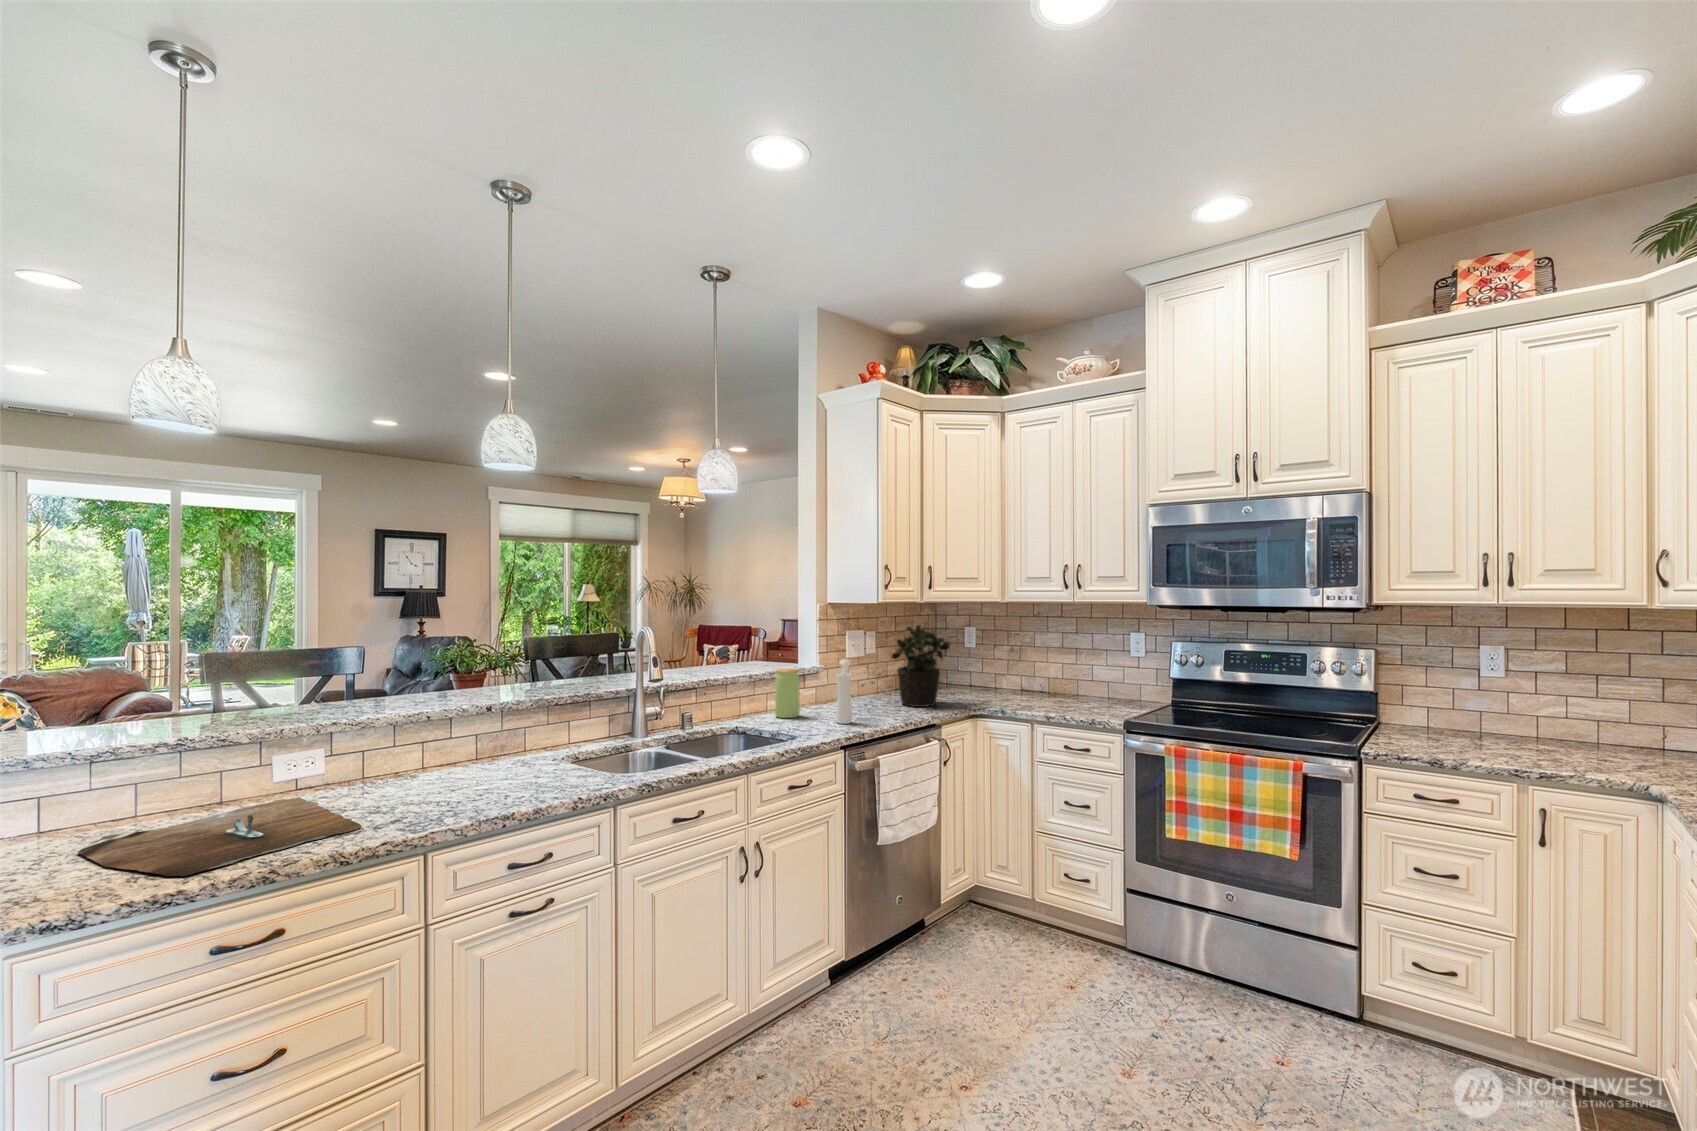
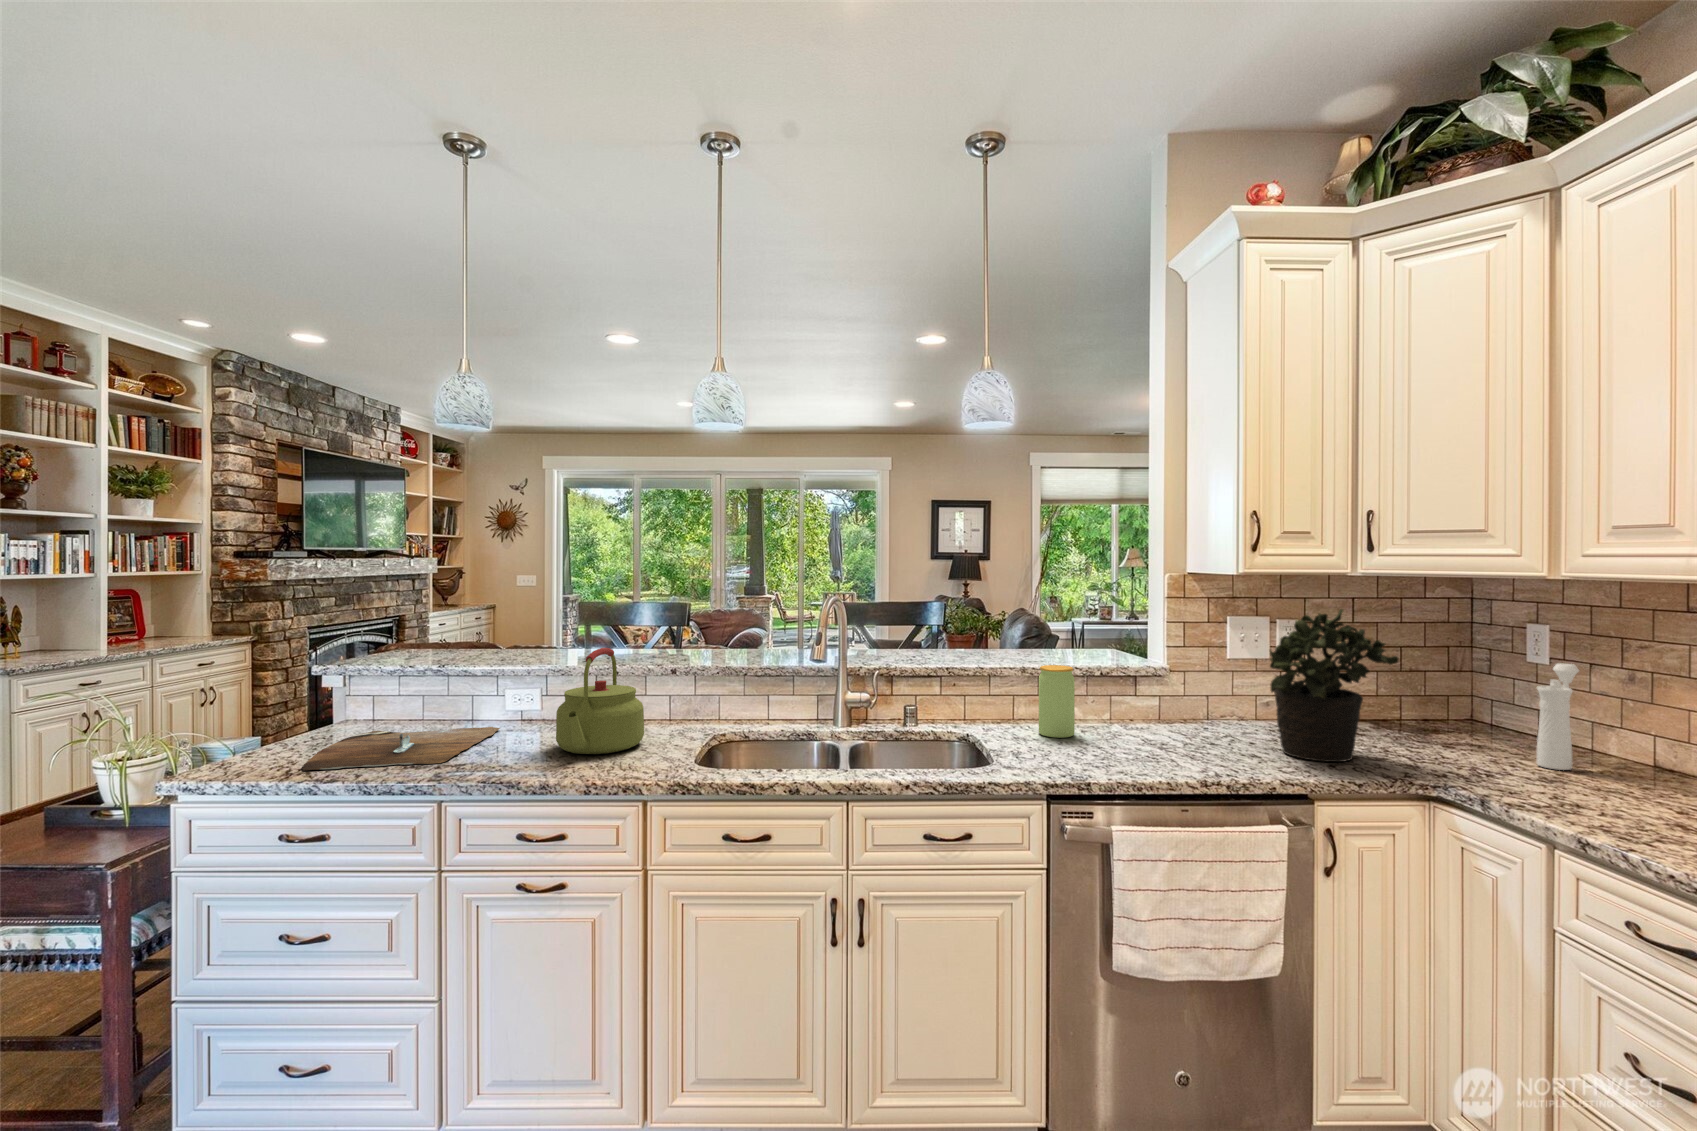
pepper mill: present [836,659,852,724] -> present [1537,663,1579,770]
kettle: none [440,685,534,792] -> present [556,648,644,754]

